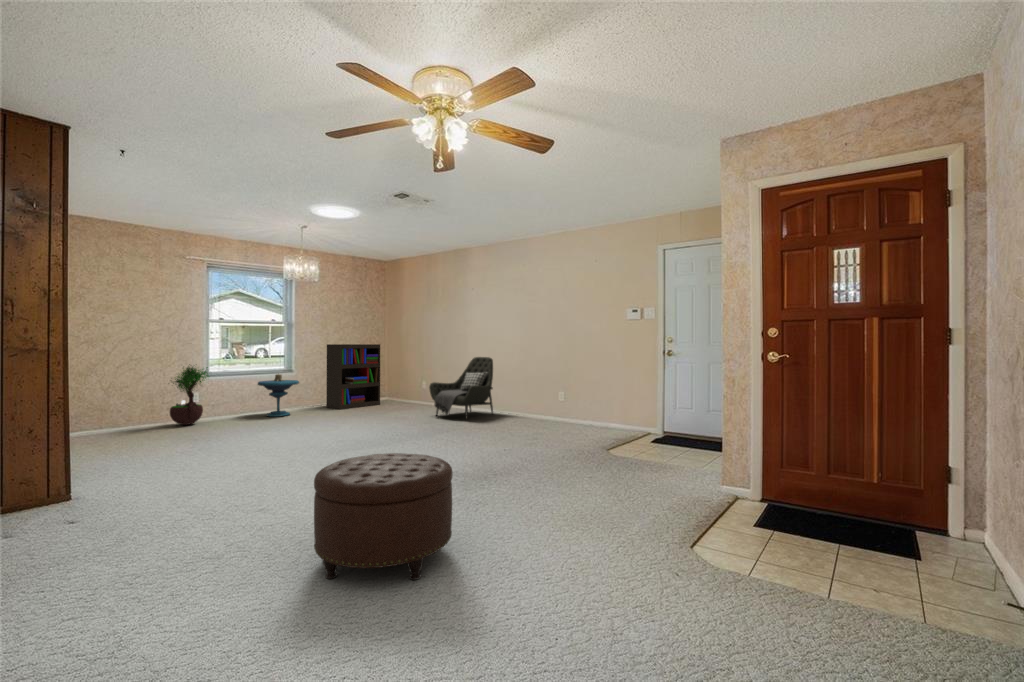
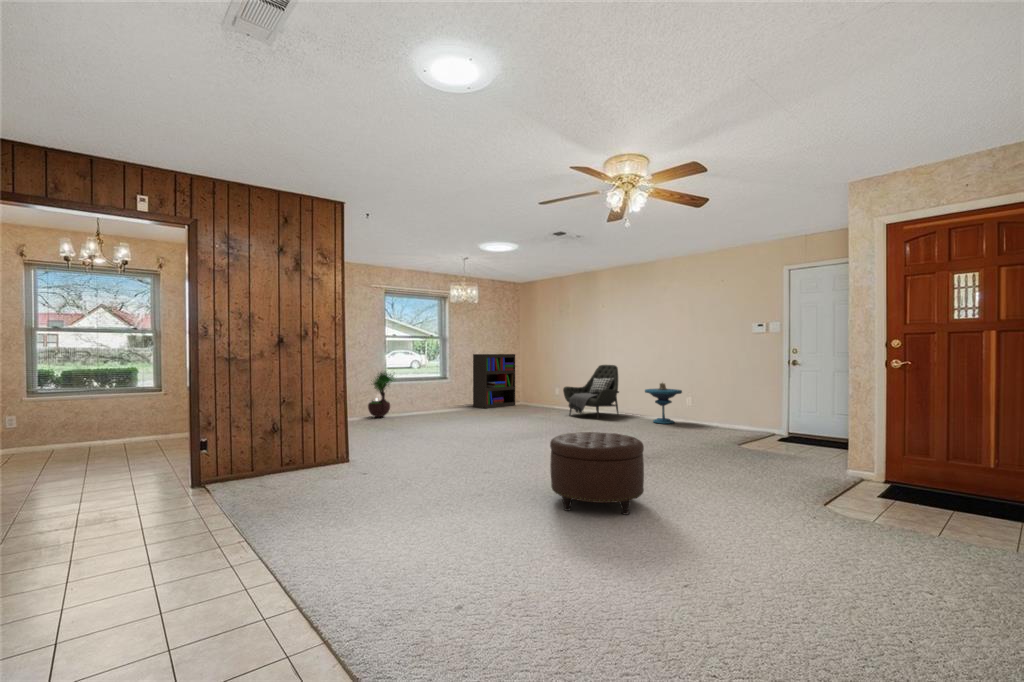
side table: present [258,374,299,417] -> present [645,383,682,424]

